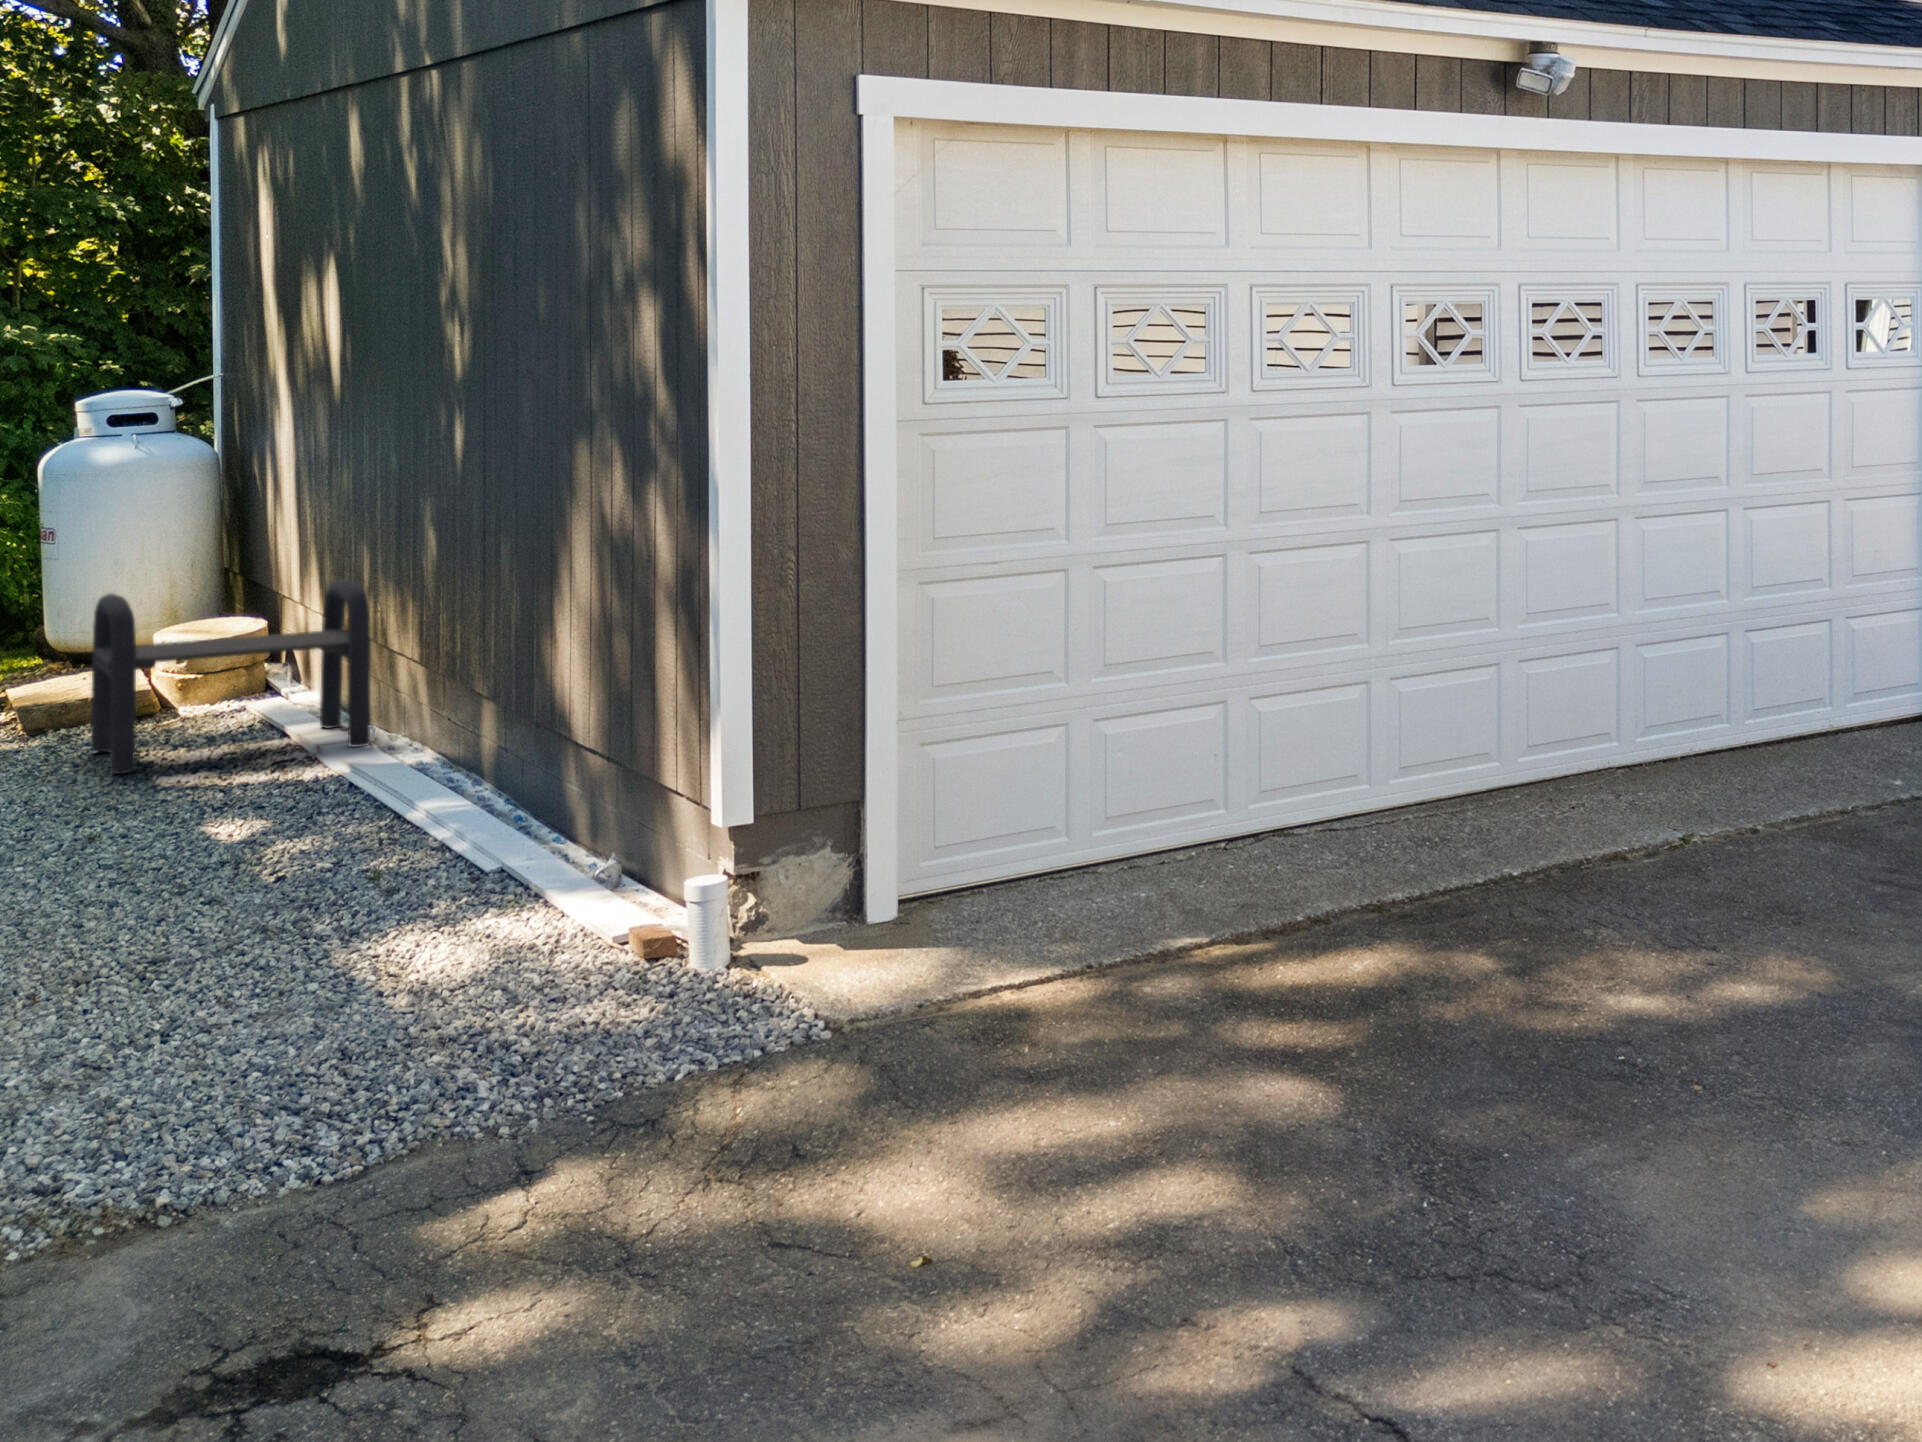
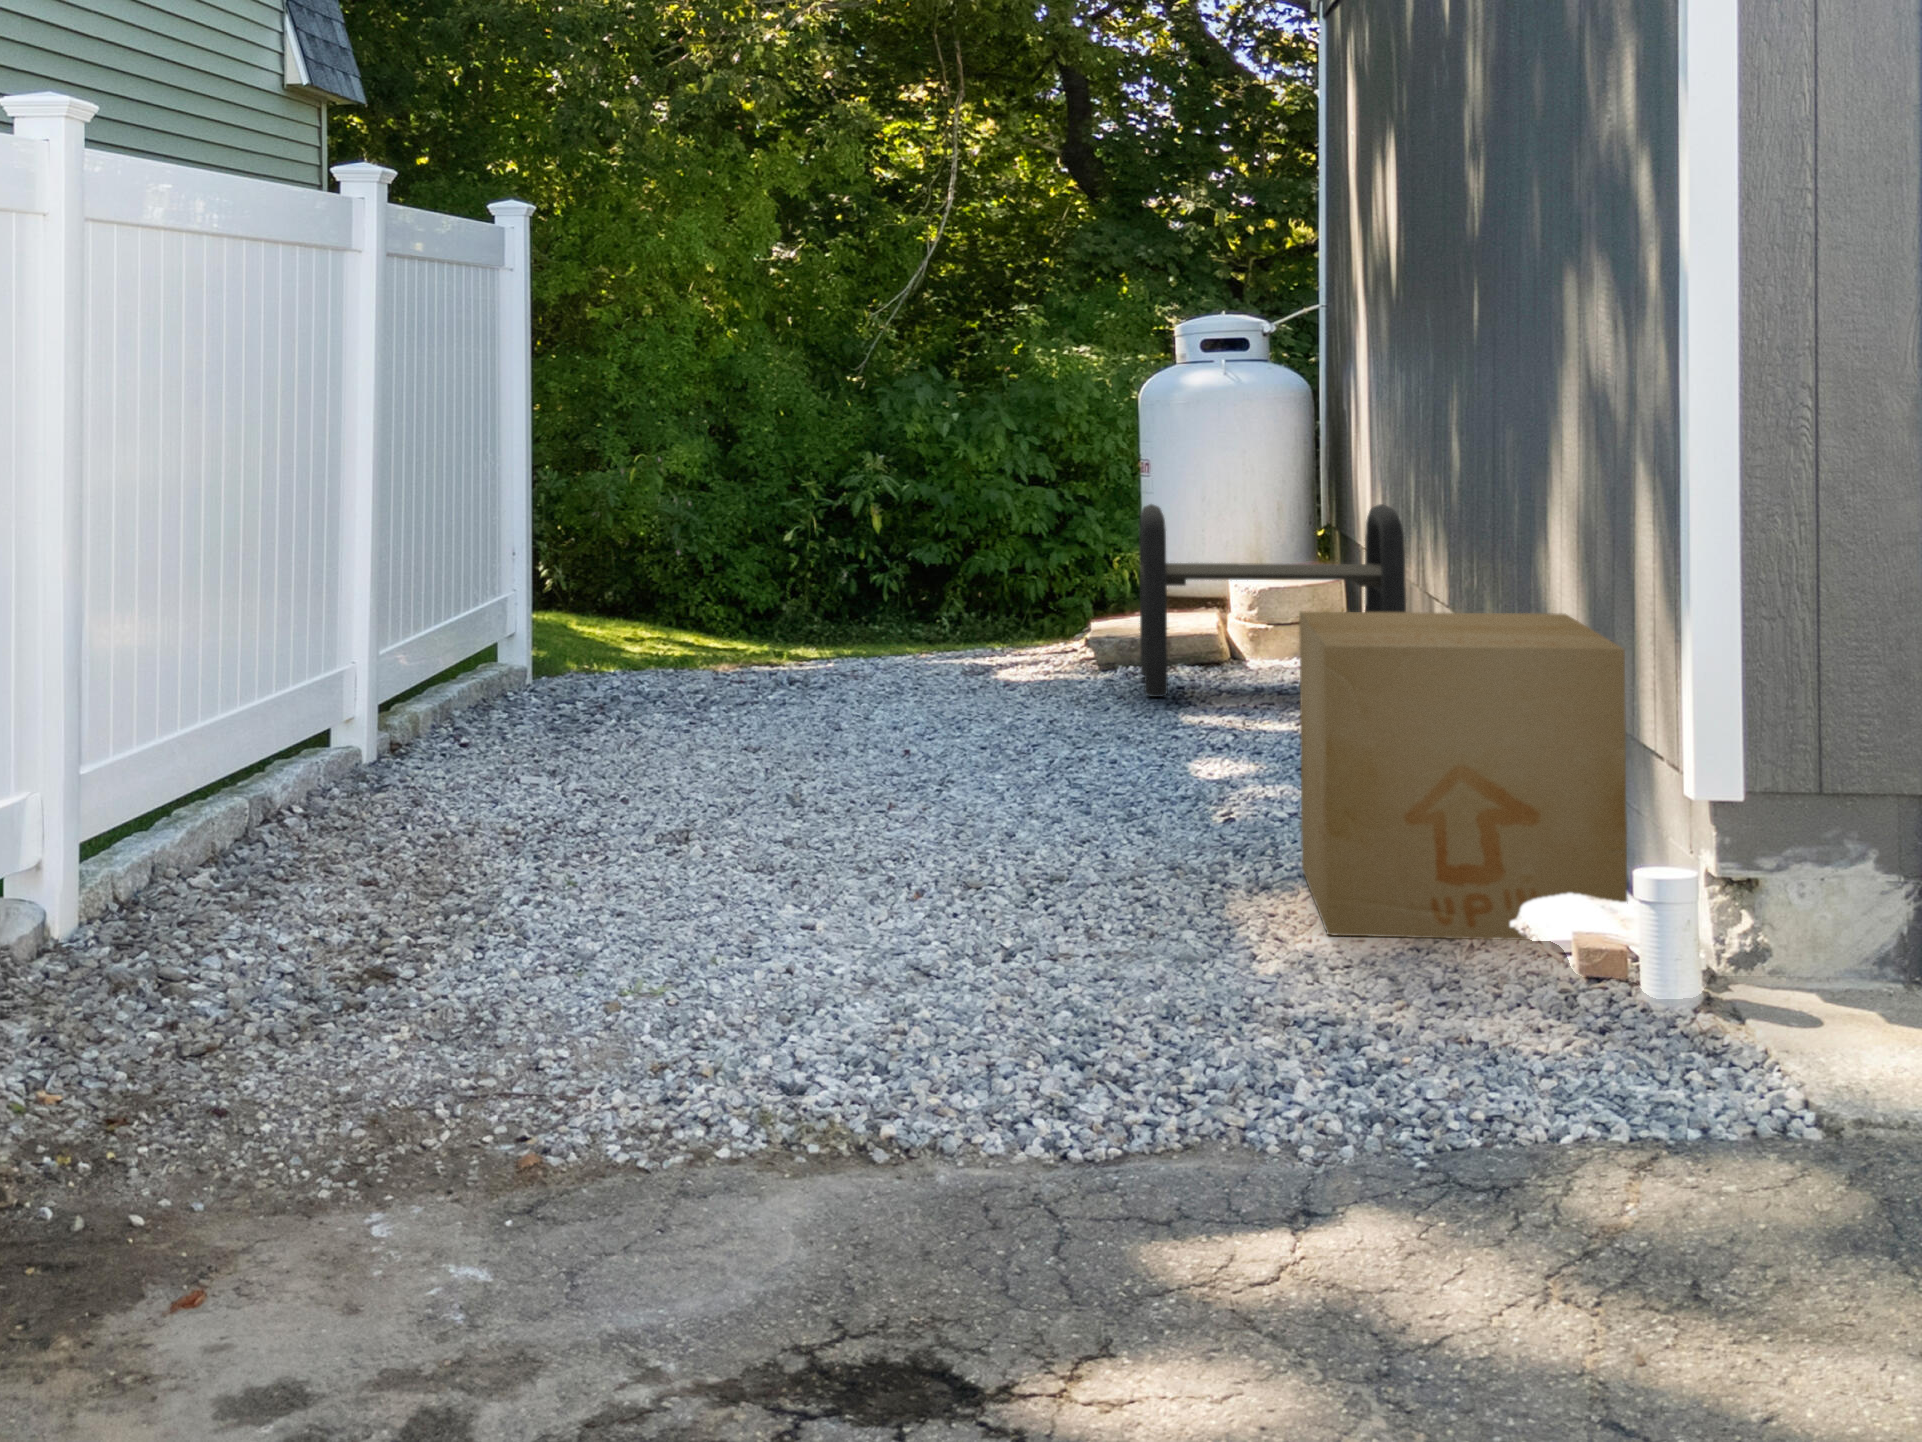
cardboard box: none [374,692,657,969] -> present [1299,612,1627,940]

